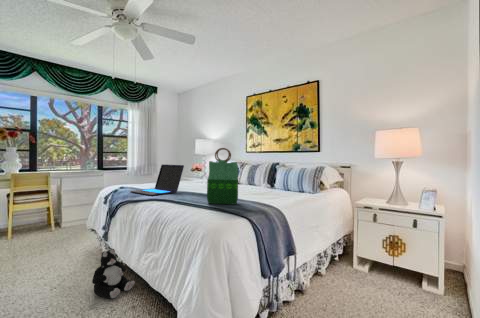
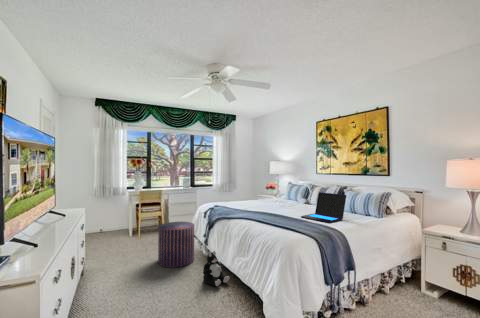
tote bag: present [207,148,238,204] -> none [281,181,306,226]
laptop: present [130,164,184,196] -> present [301,192,346,223]
pouf: none [26,211,89,279] -> present [158,222,194,268]

